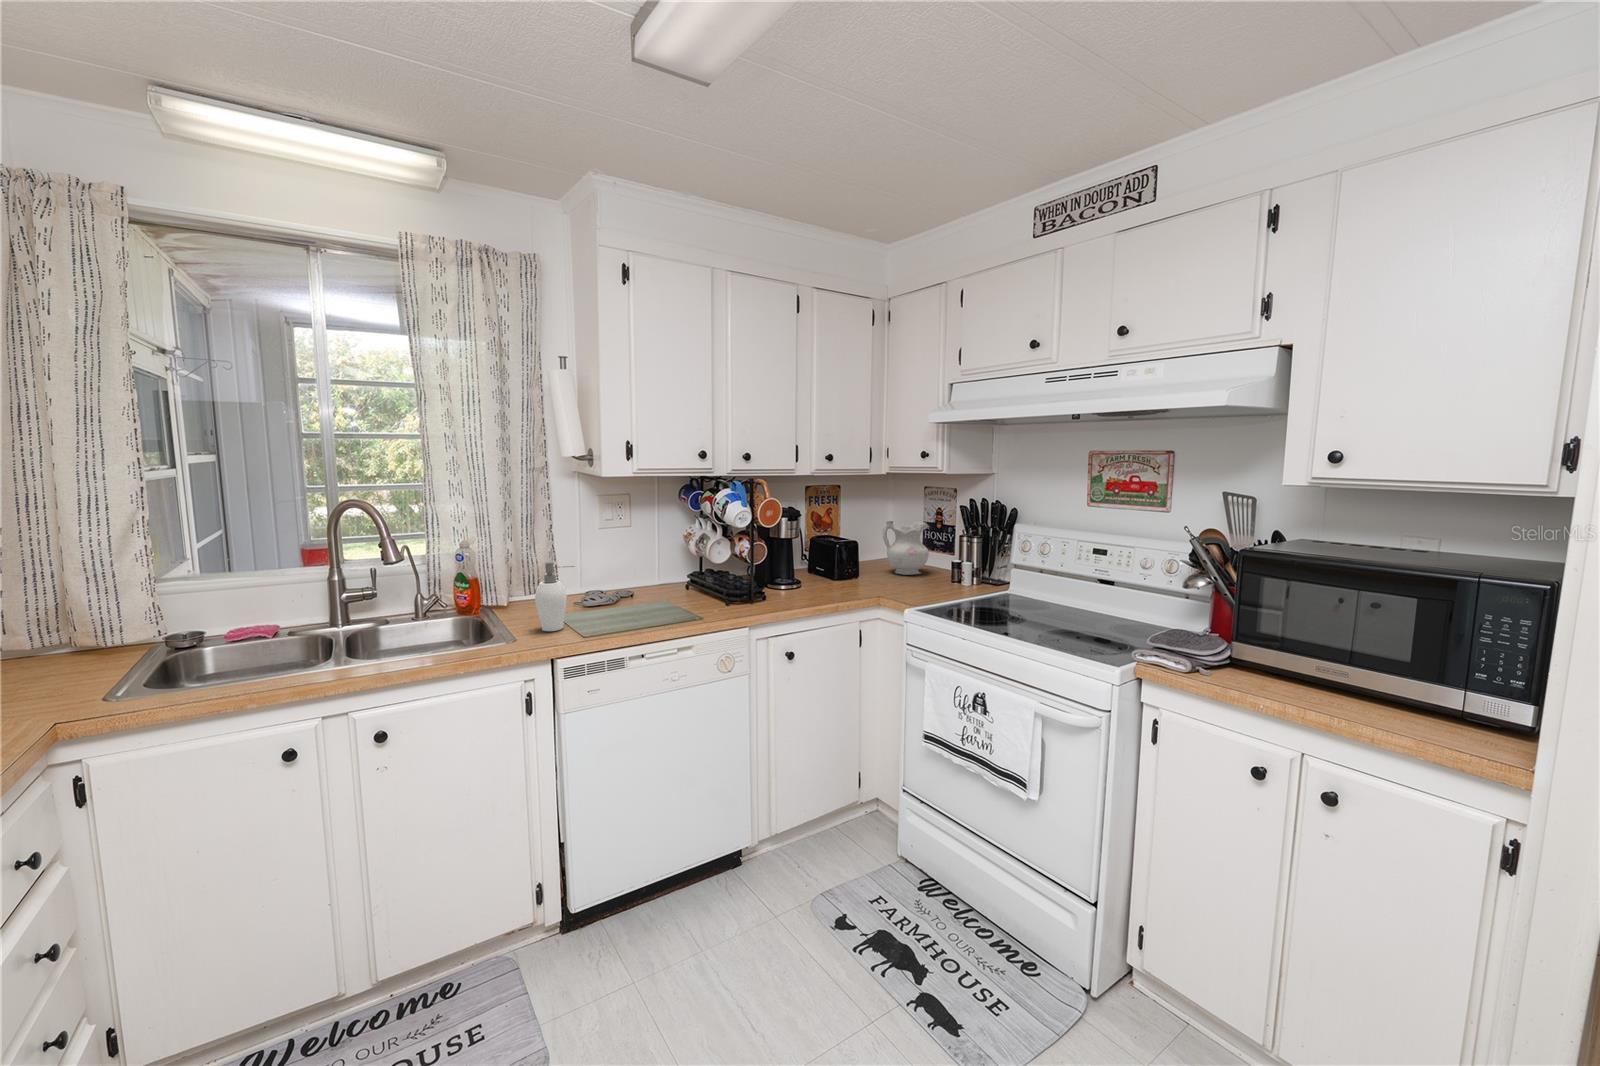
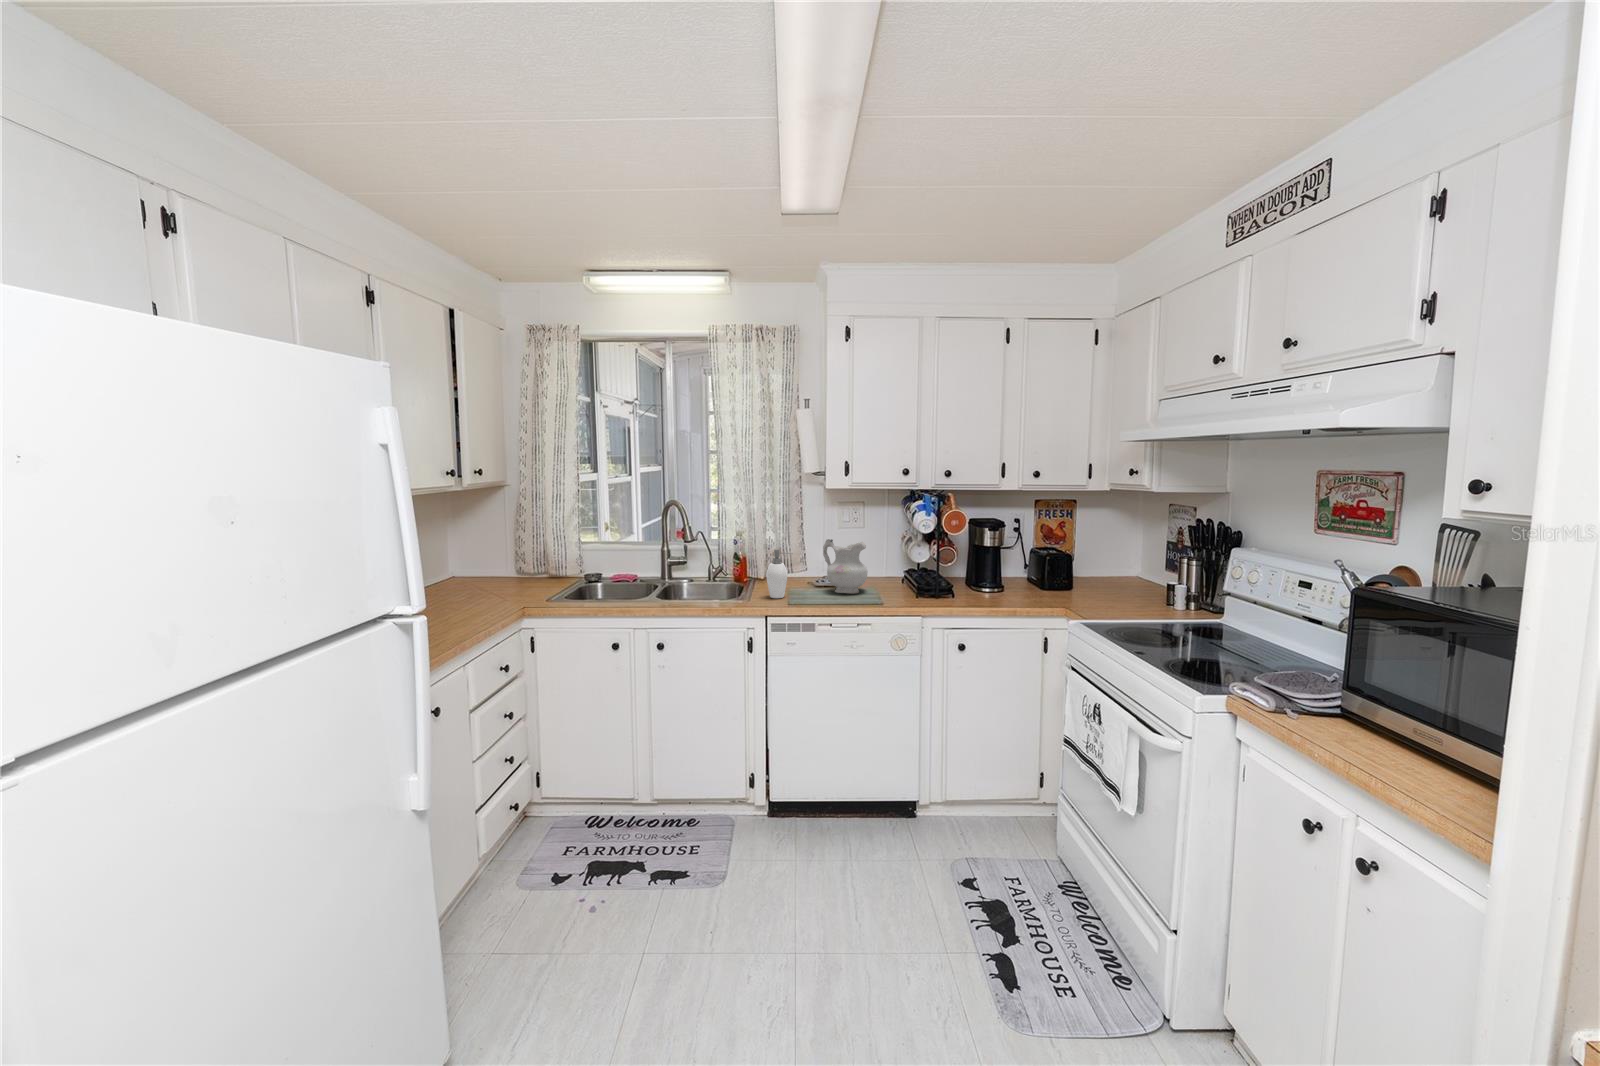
ceramic pitcher: present [882,521,929,575] -> present [823,539,867,594]

